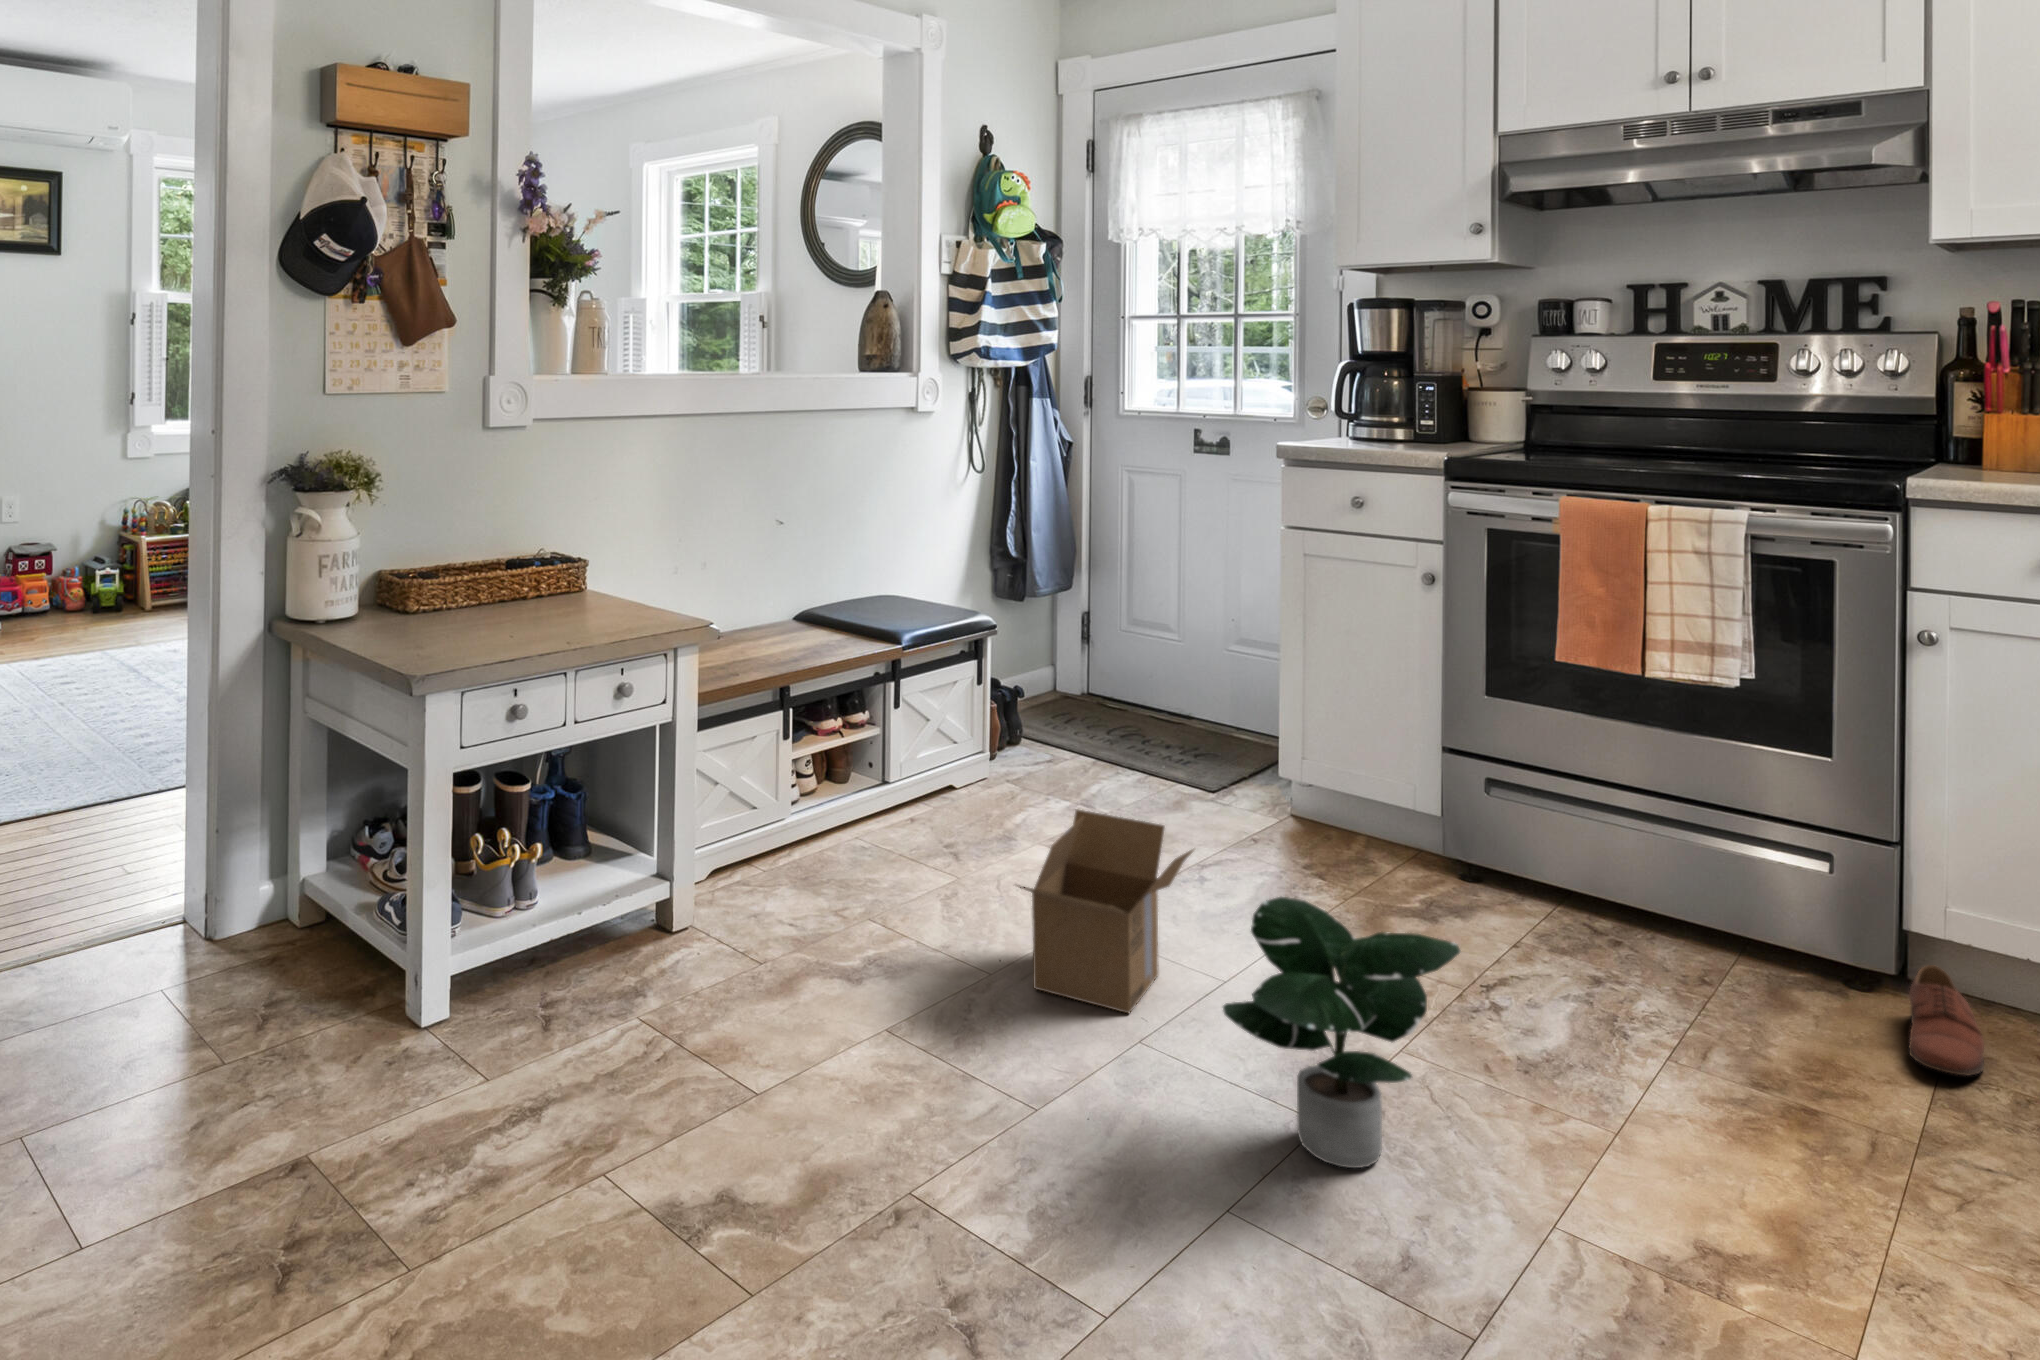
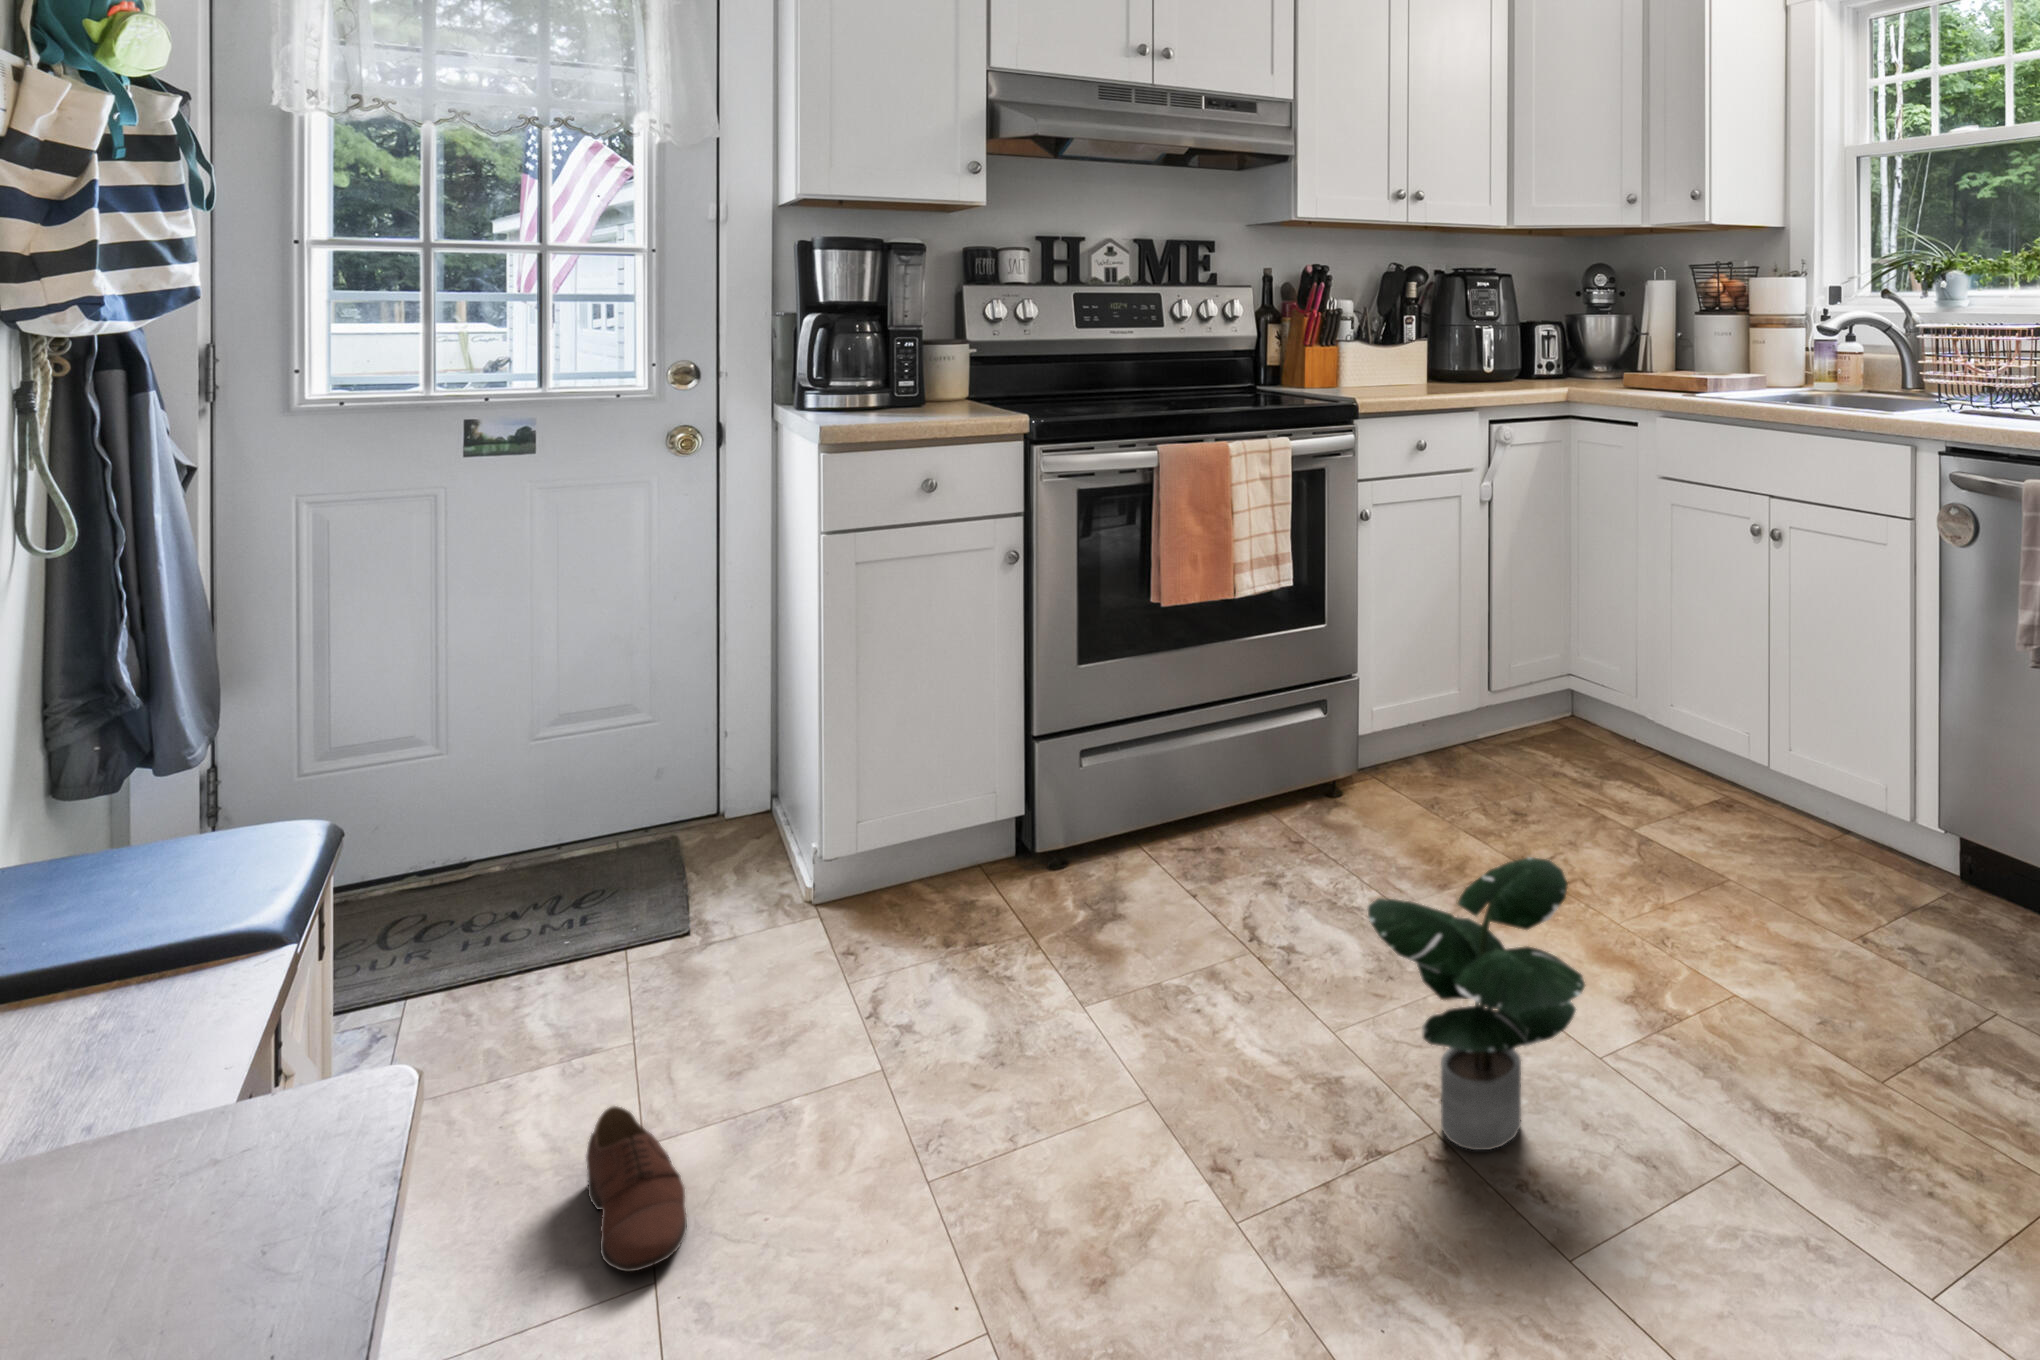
cardboard box: present [1020,810,1193,1013] -> none [924,928,1190,1258]
shoe: present [1909,965,1984,1076] -> present [586,1106,687,1272]

